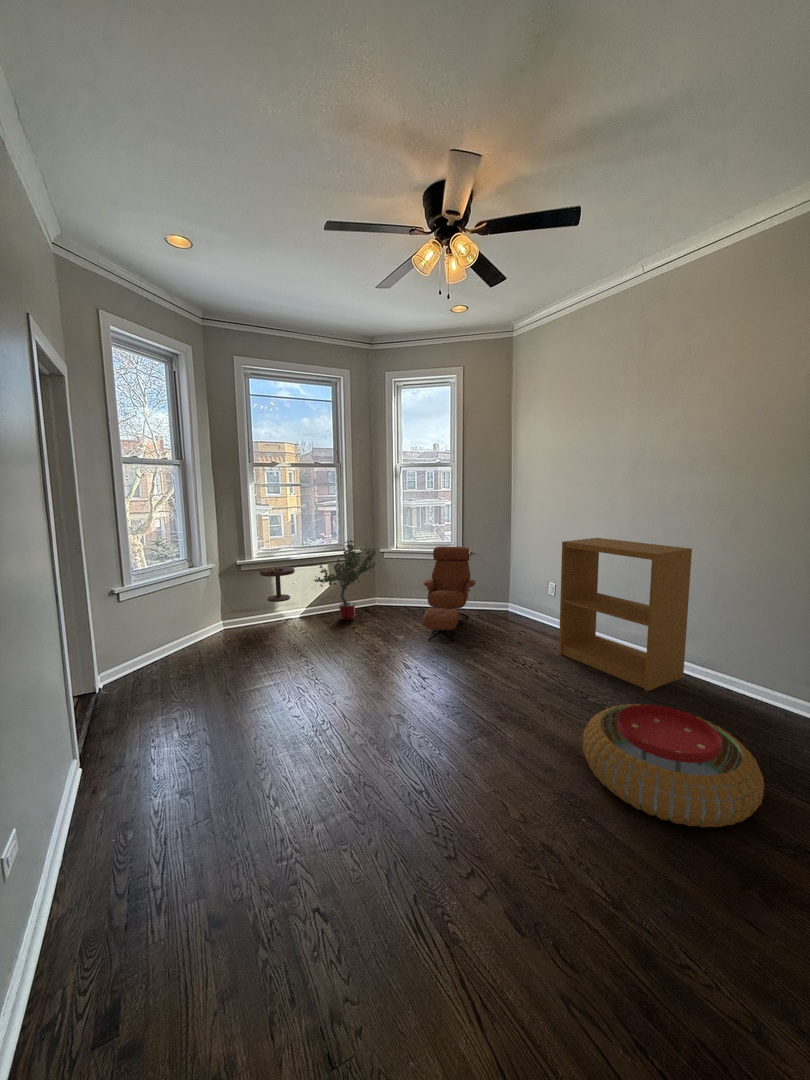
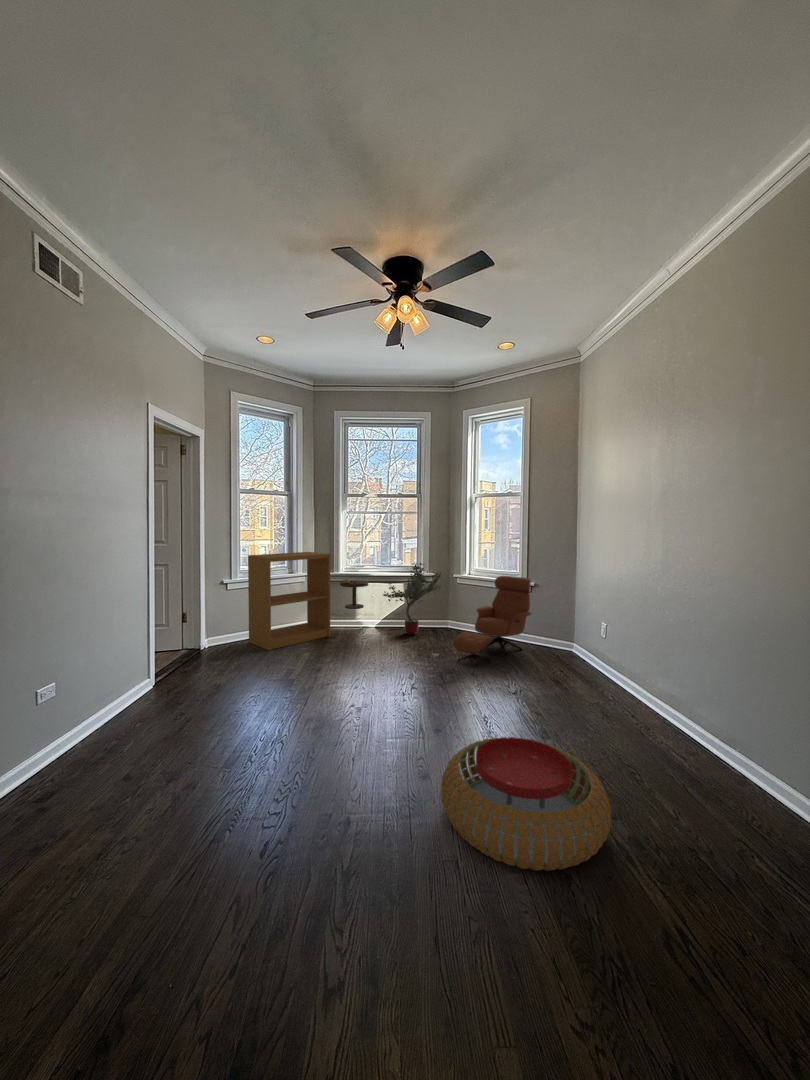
bookshelf: present [559,538,692,691] -> present [248,552,330,650]

